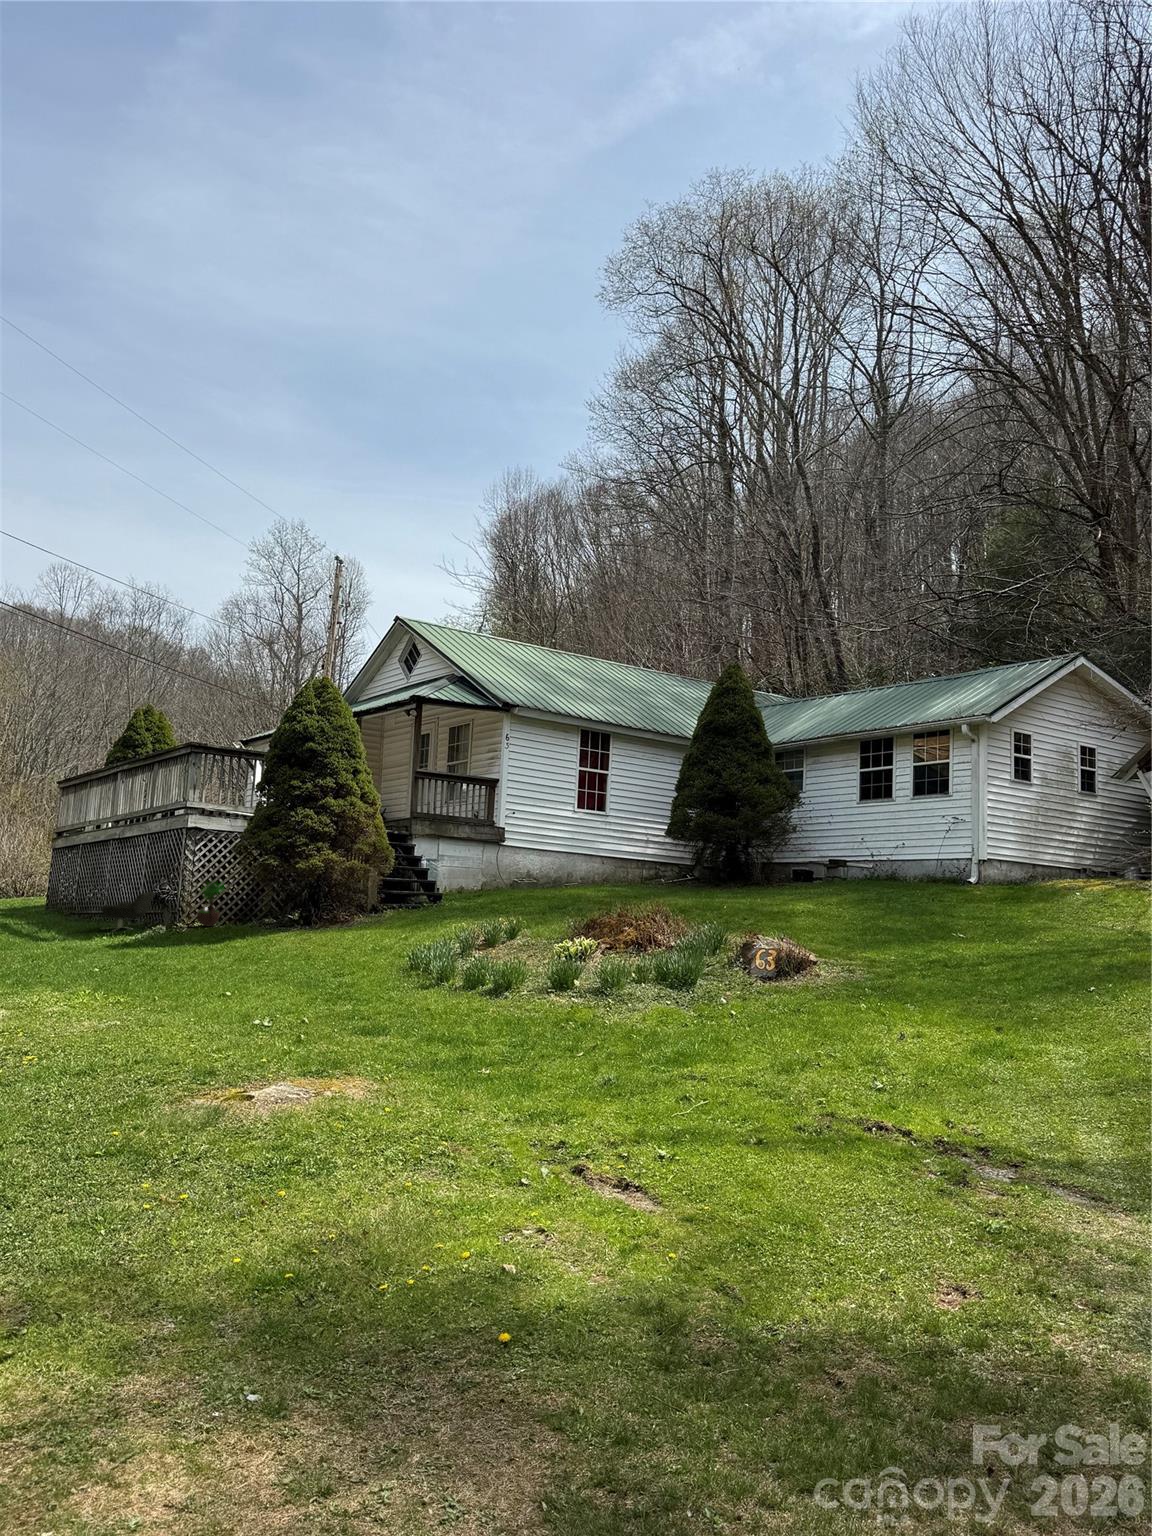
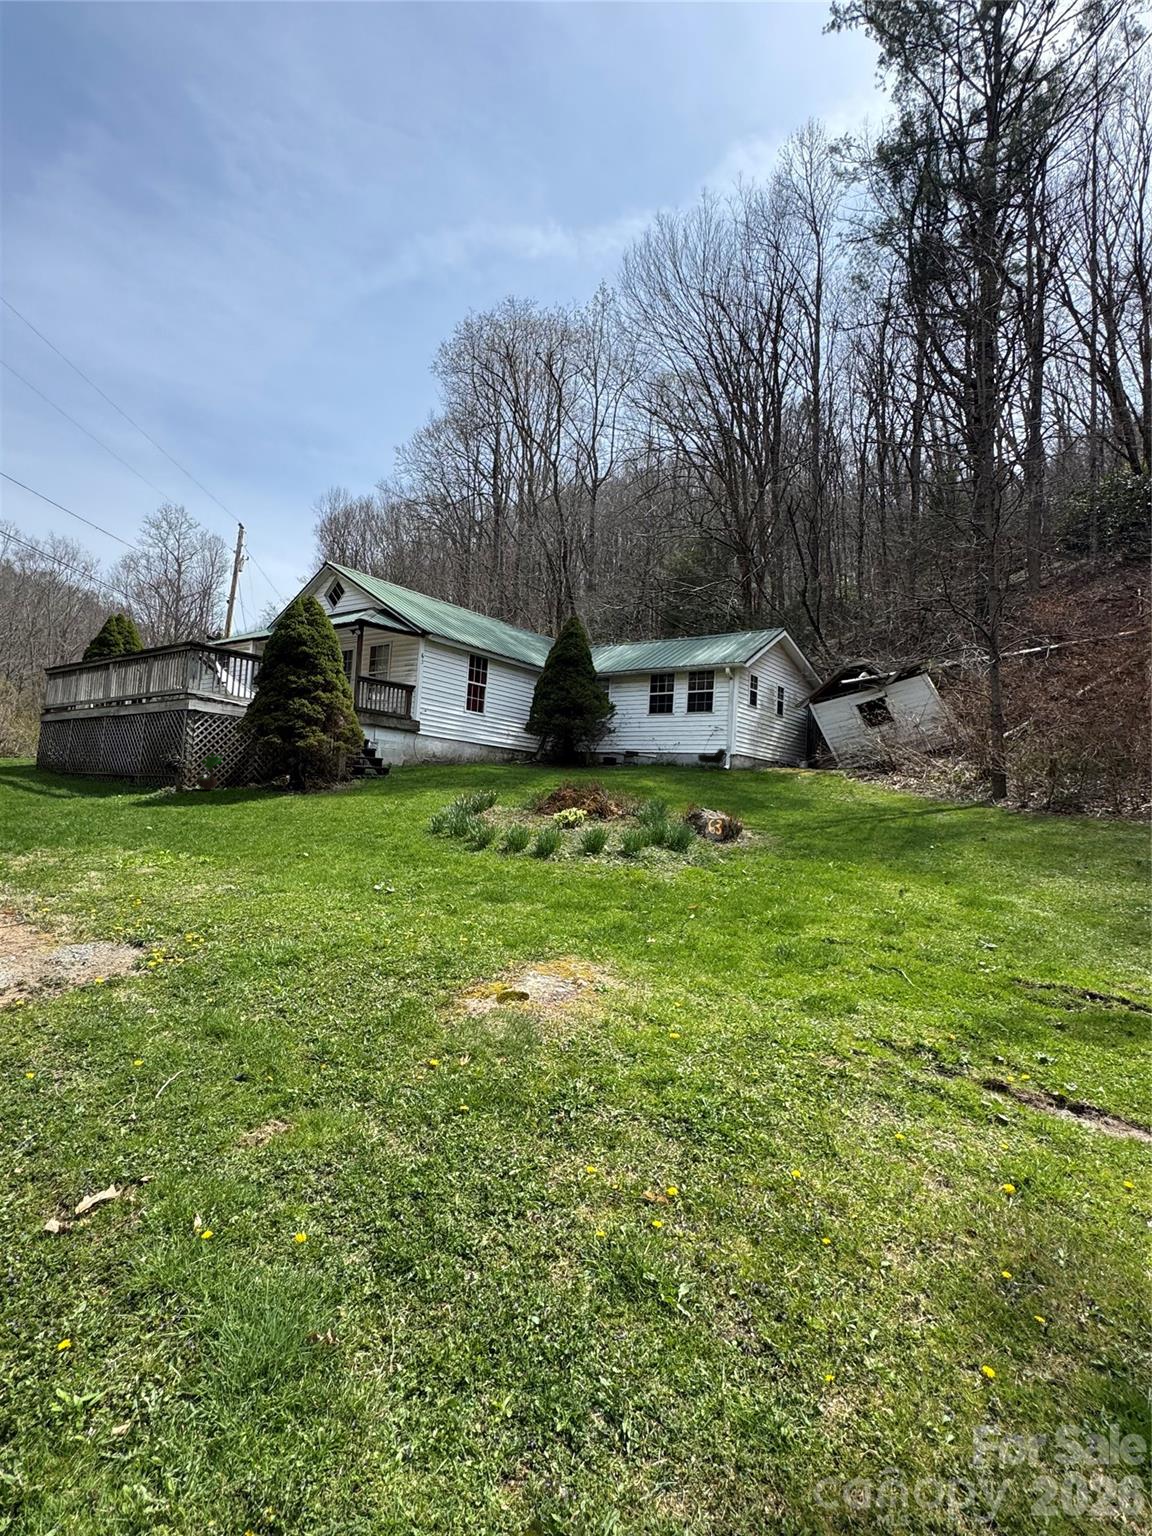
lounge chair: present [101,892,154,930] -> present [698,749,726,769]

